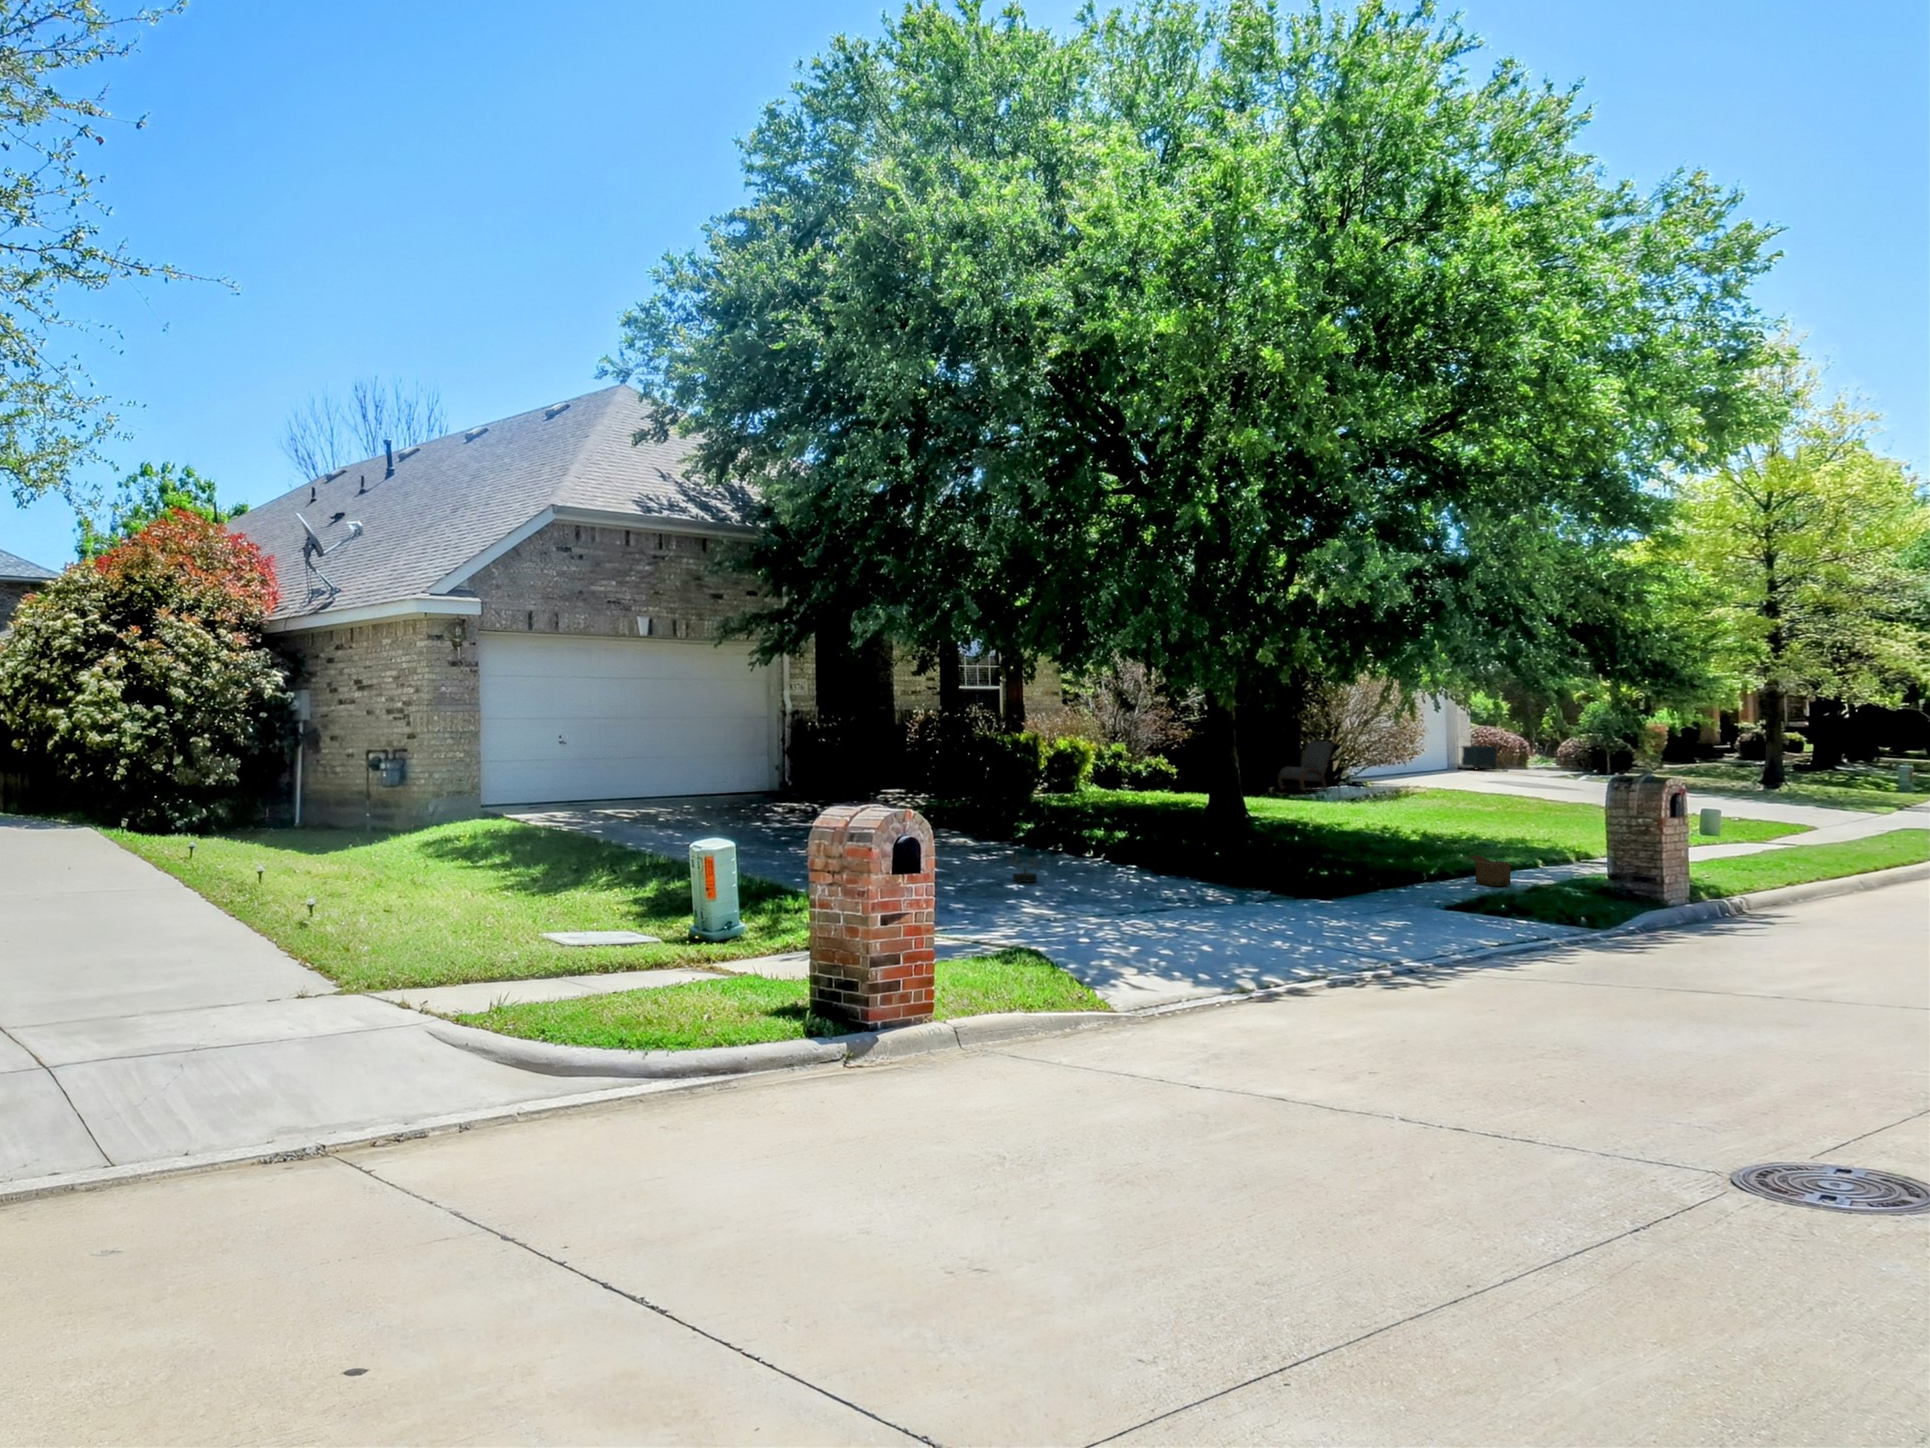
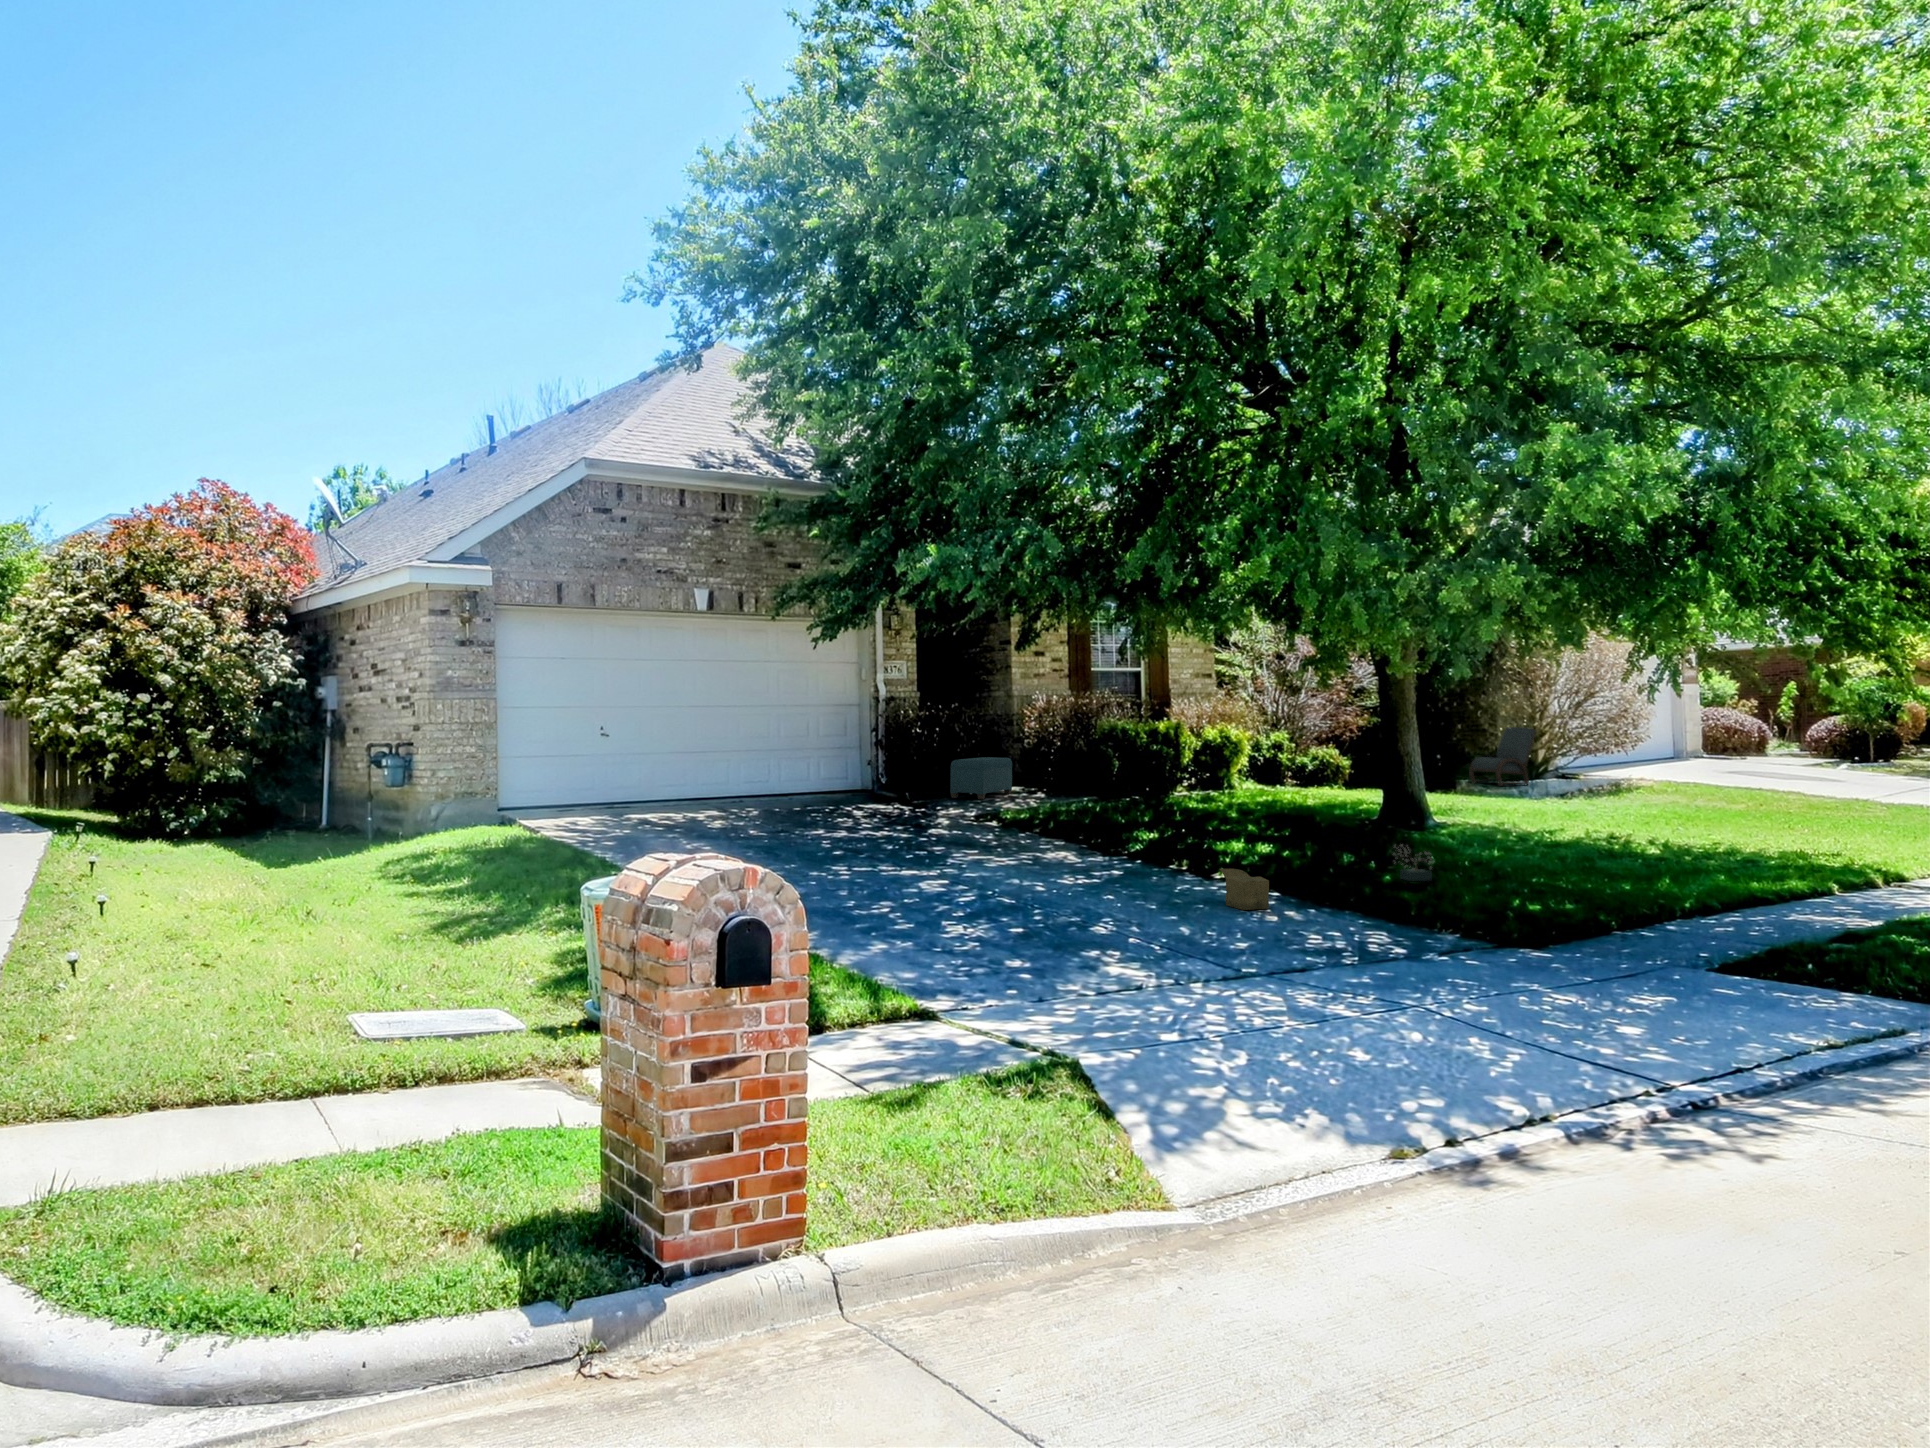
bench: present [1456,746,1497,770] -> present [950,757,1012,799]
cardboard box: present [1469,855,1511,886] -> present [1220,869,1269,910]
decorative plant: present [1007,856,1039,882] -> present [1394,848,1434,881]

